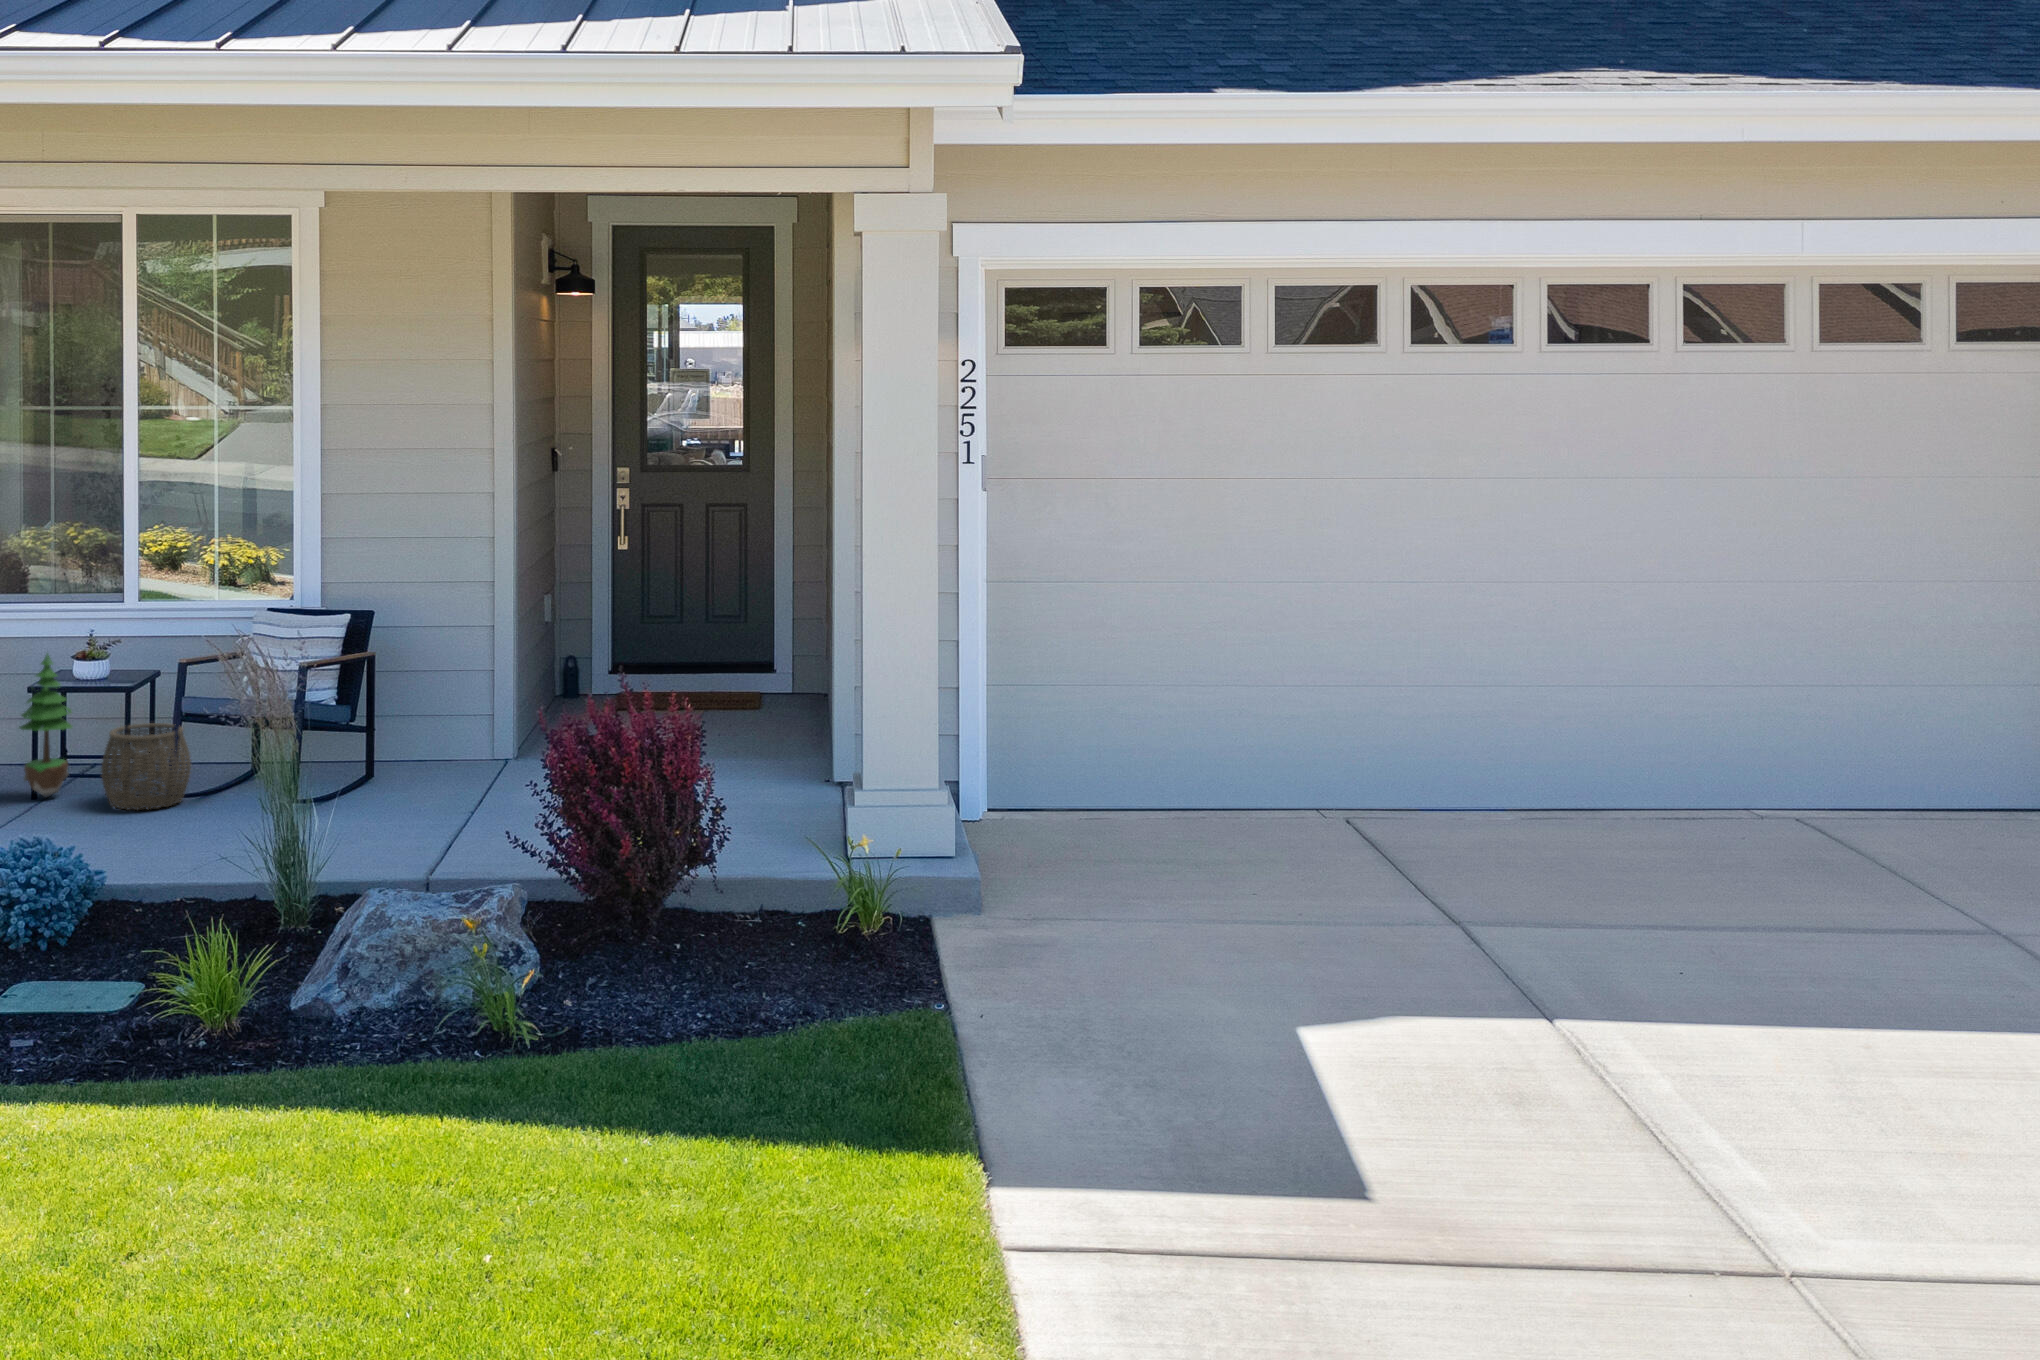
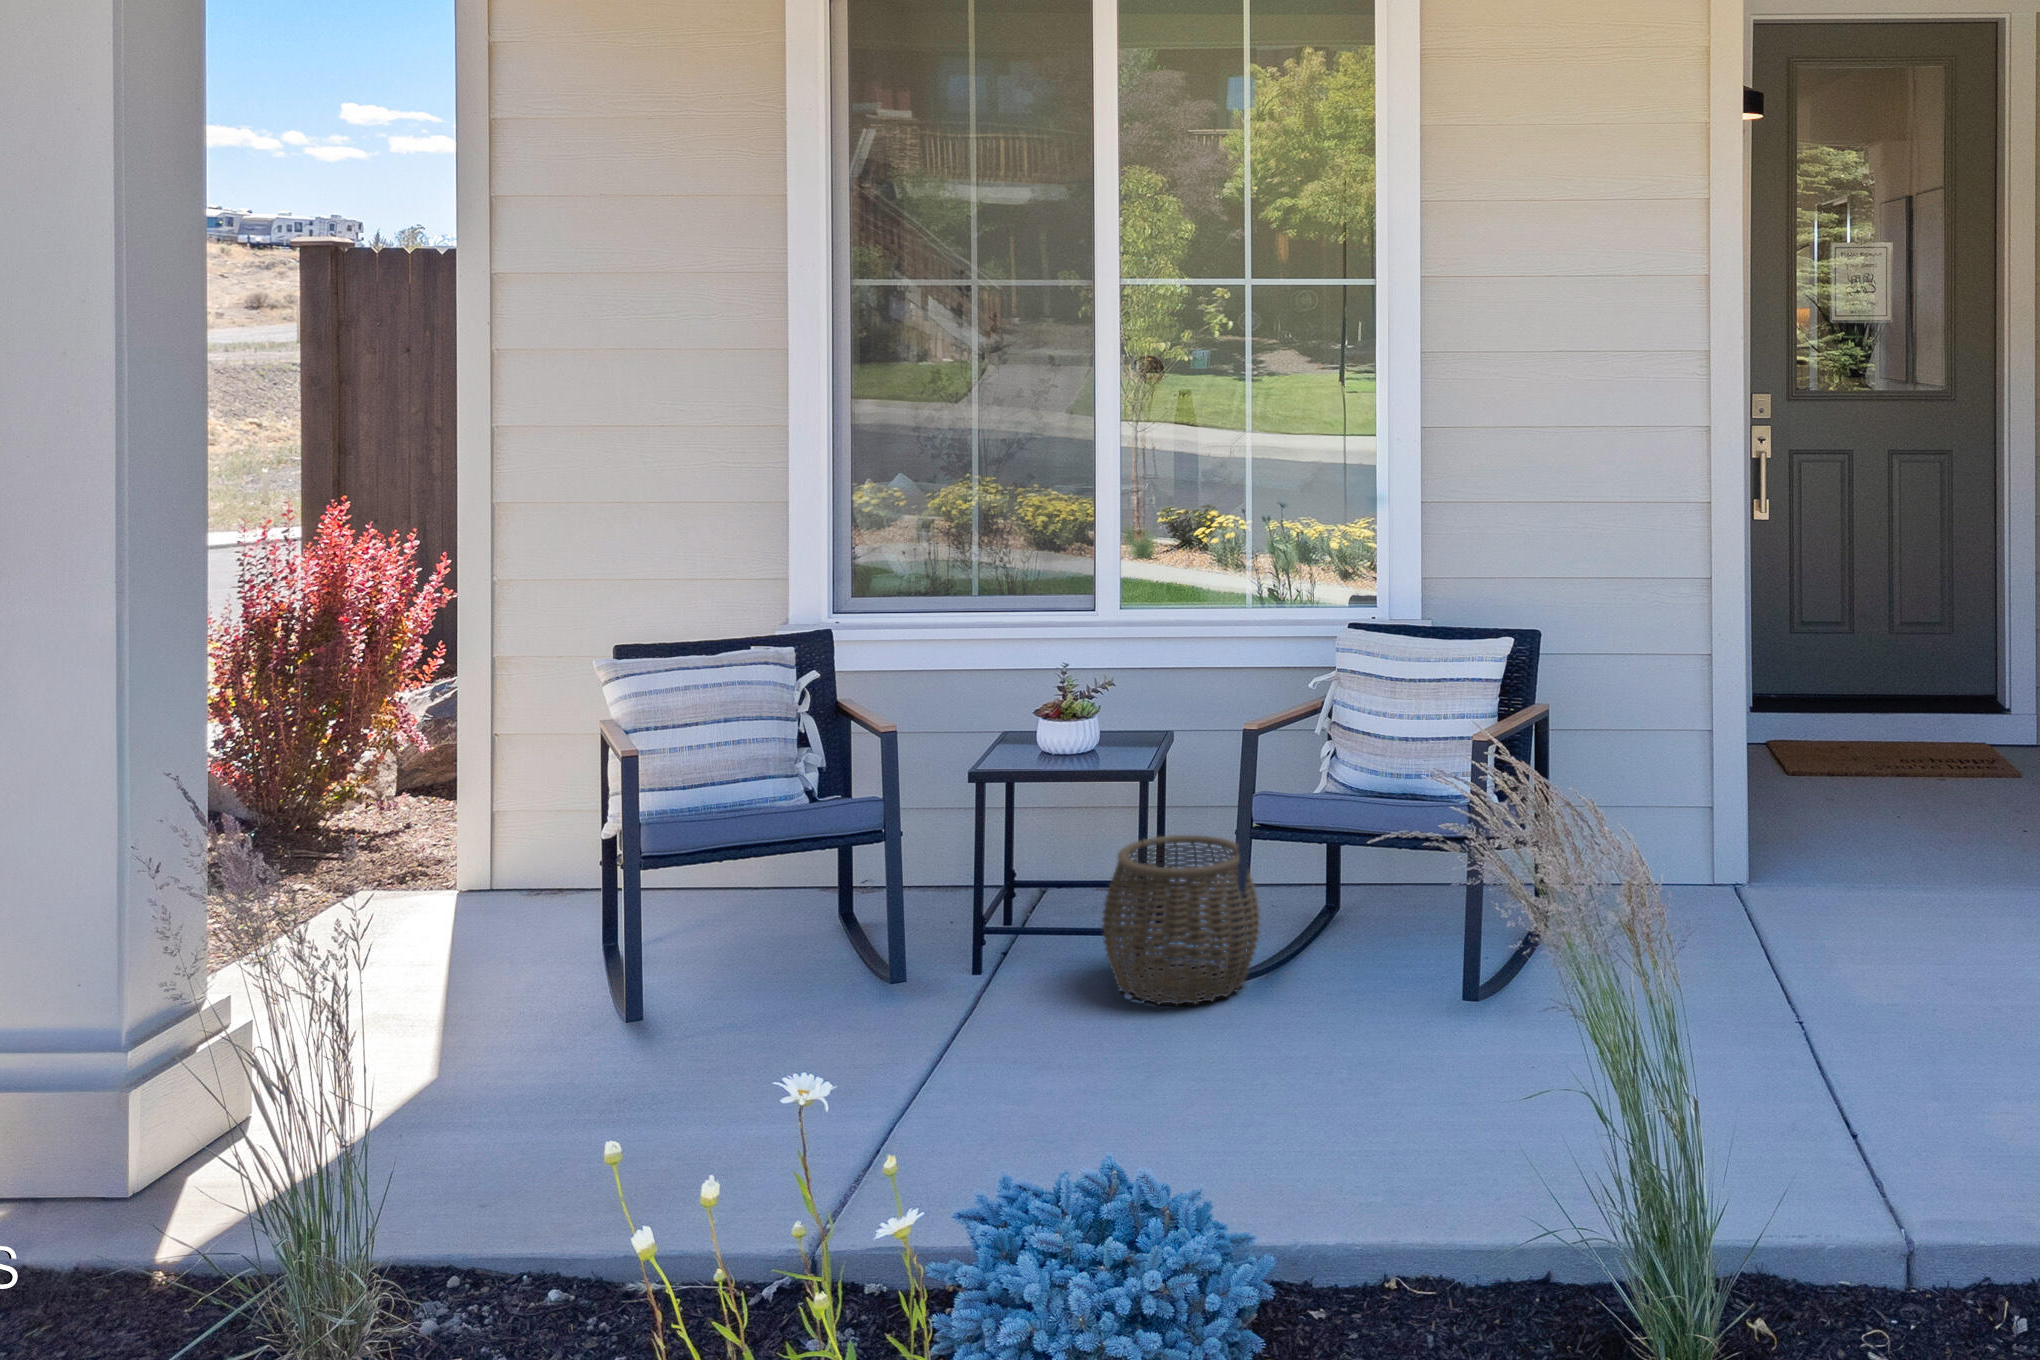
potted tree: present [19,654,72,797] -> none [947,707,1044,970]

